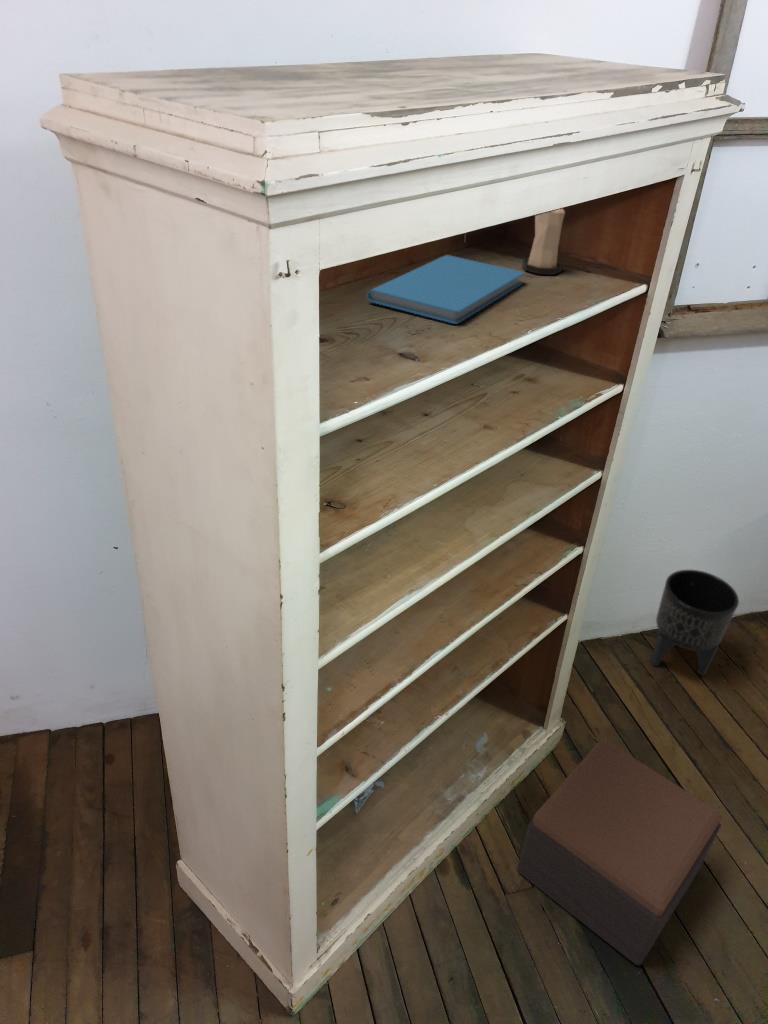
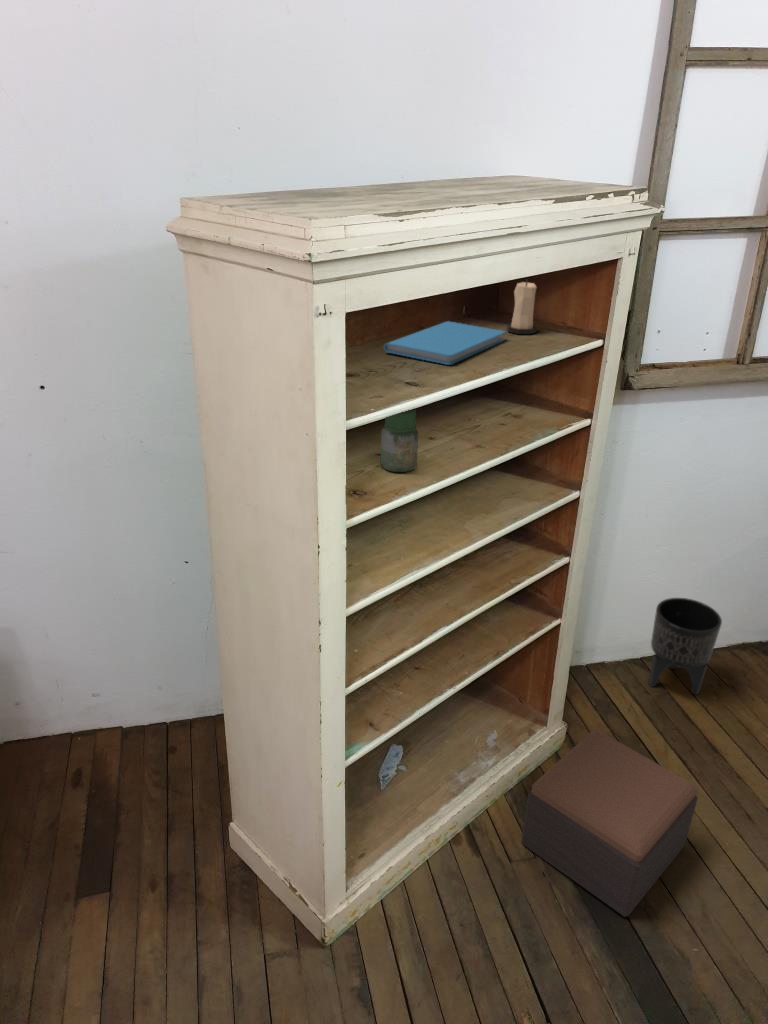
jar: none [363,381,414,472] -> present [381,409,418,472]

